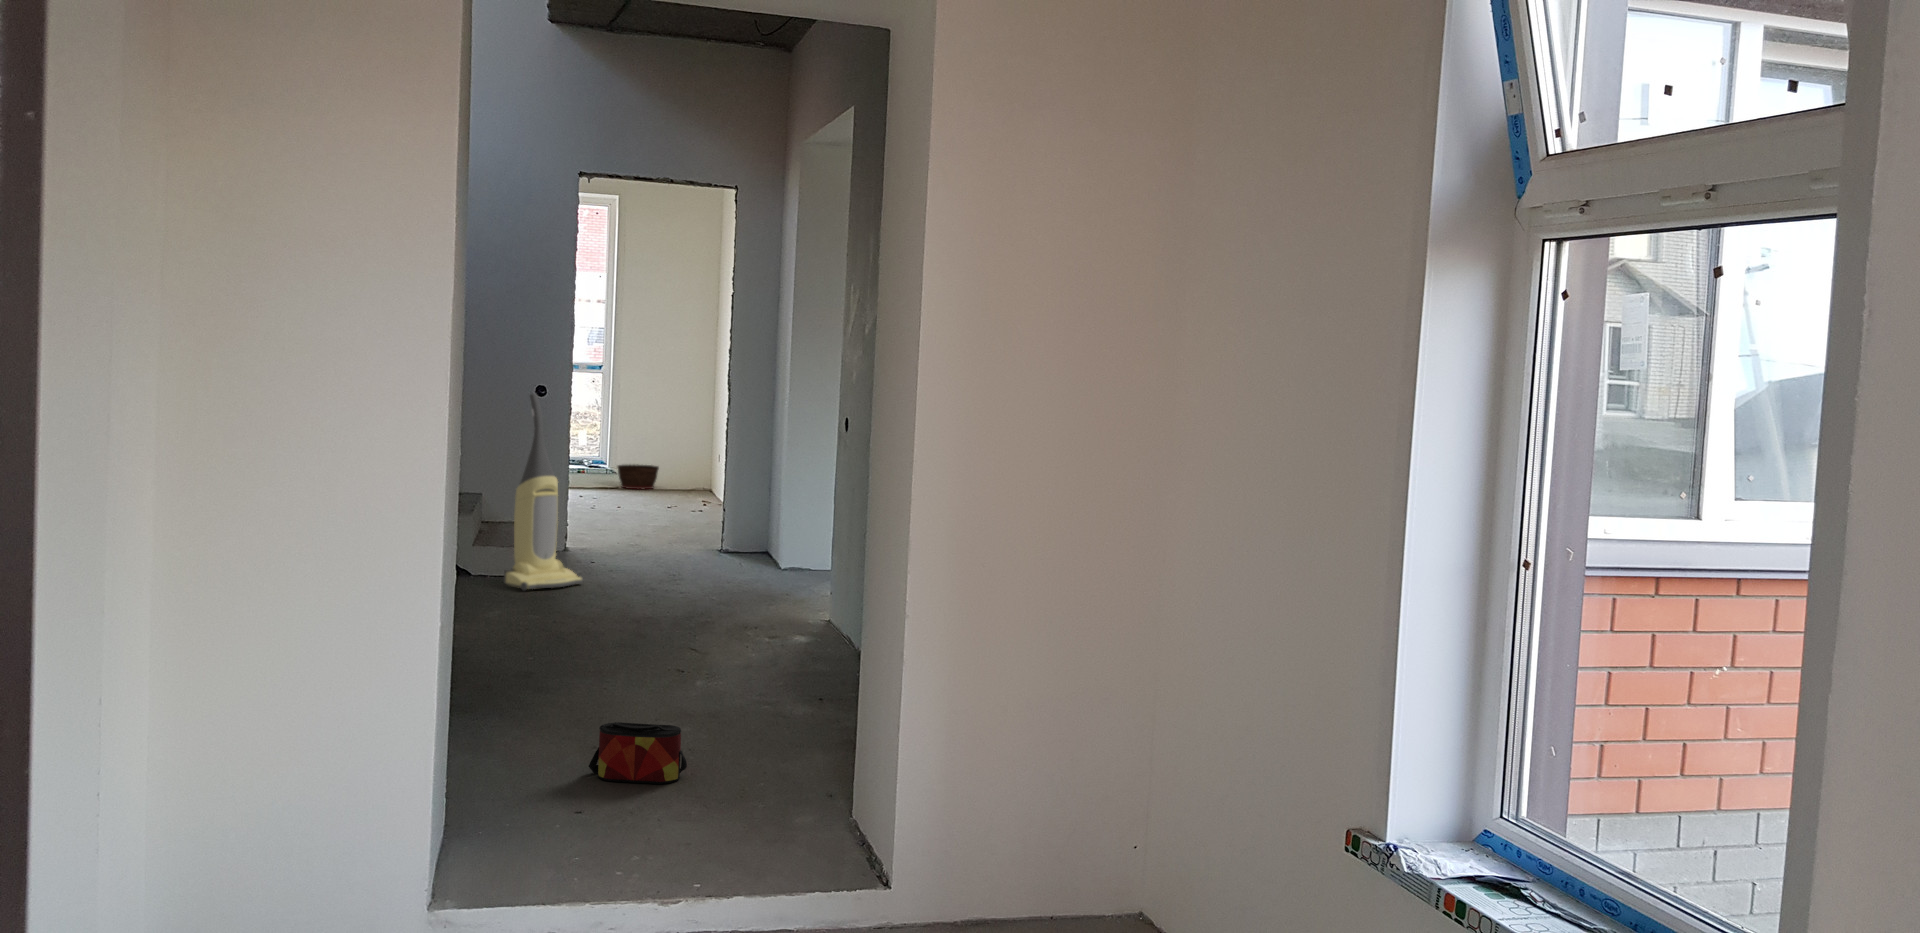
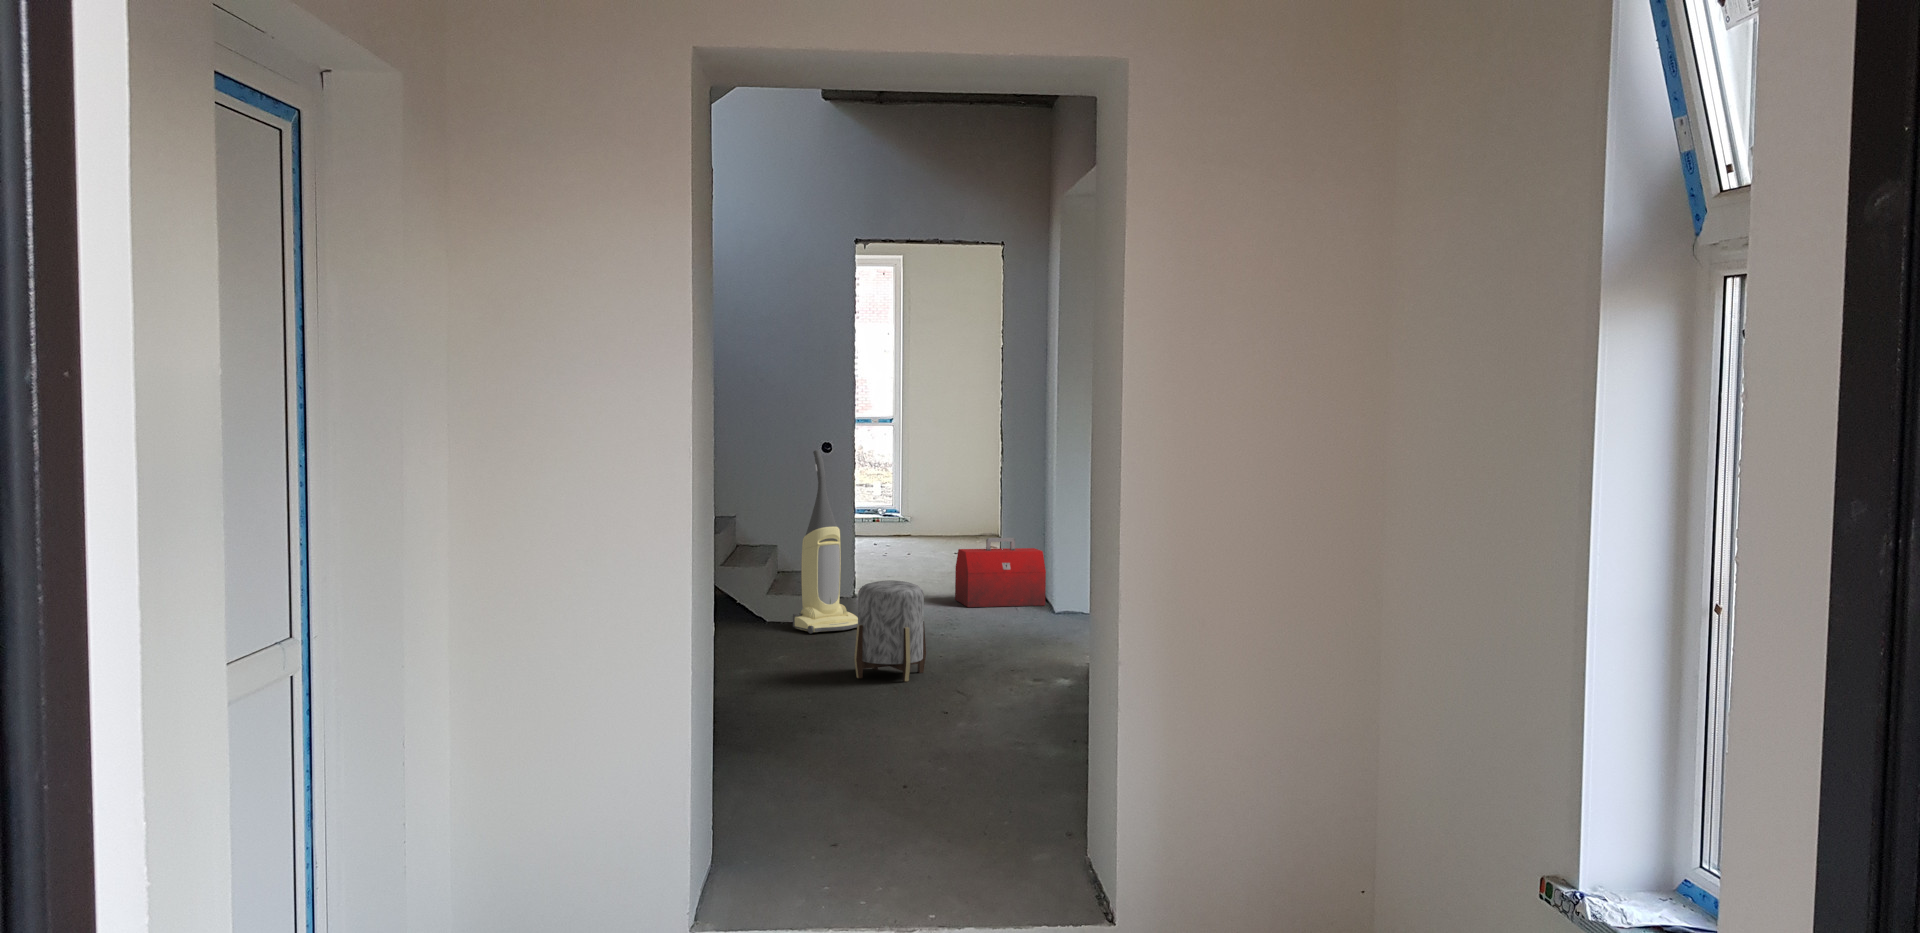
basket: present [618,464,659,489] -> none [909,513,948,536]
toolbox: none [677,491,774,563] -> present [955,538,1046,607]
stool: none [580,534,657,641] -> present [854,580,926,681]
bag: present [588,722,687,784] -> none [844,757,933,816]

